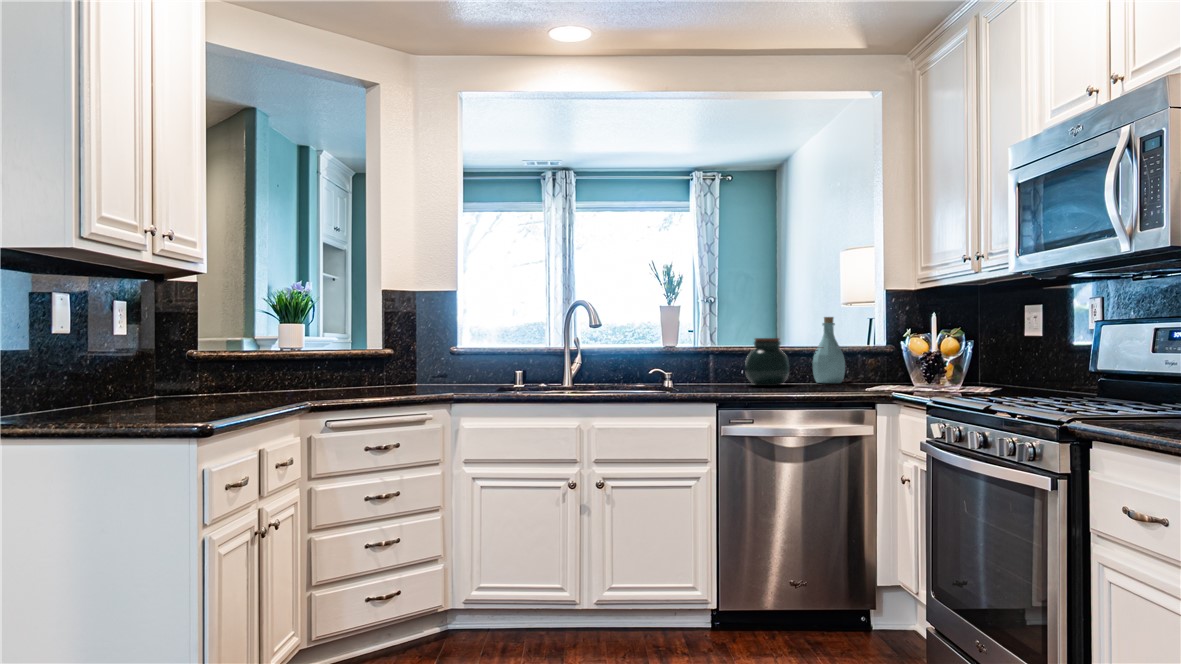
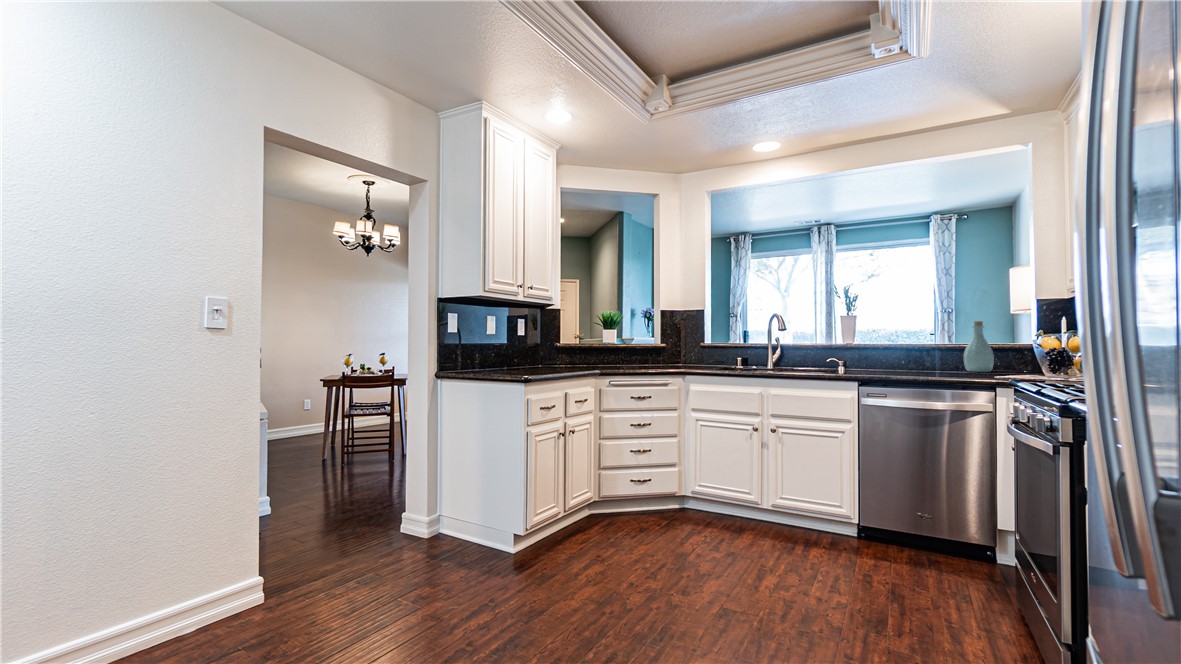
jar: present [745,338,790,386] -> none [904,337,941,372]

